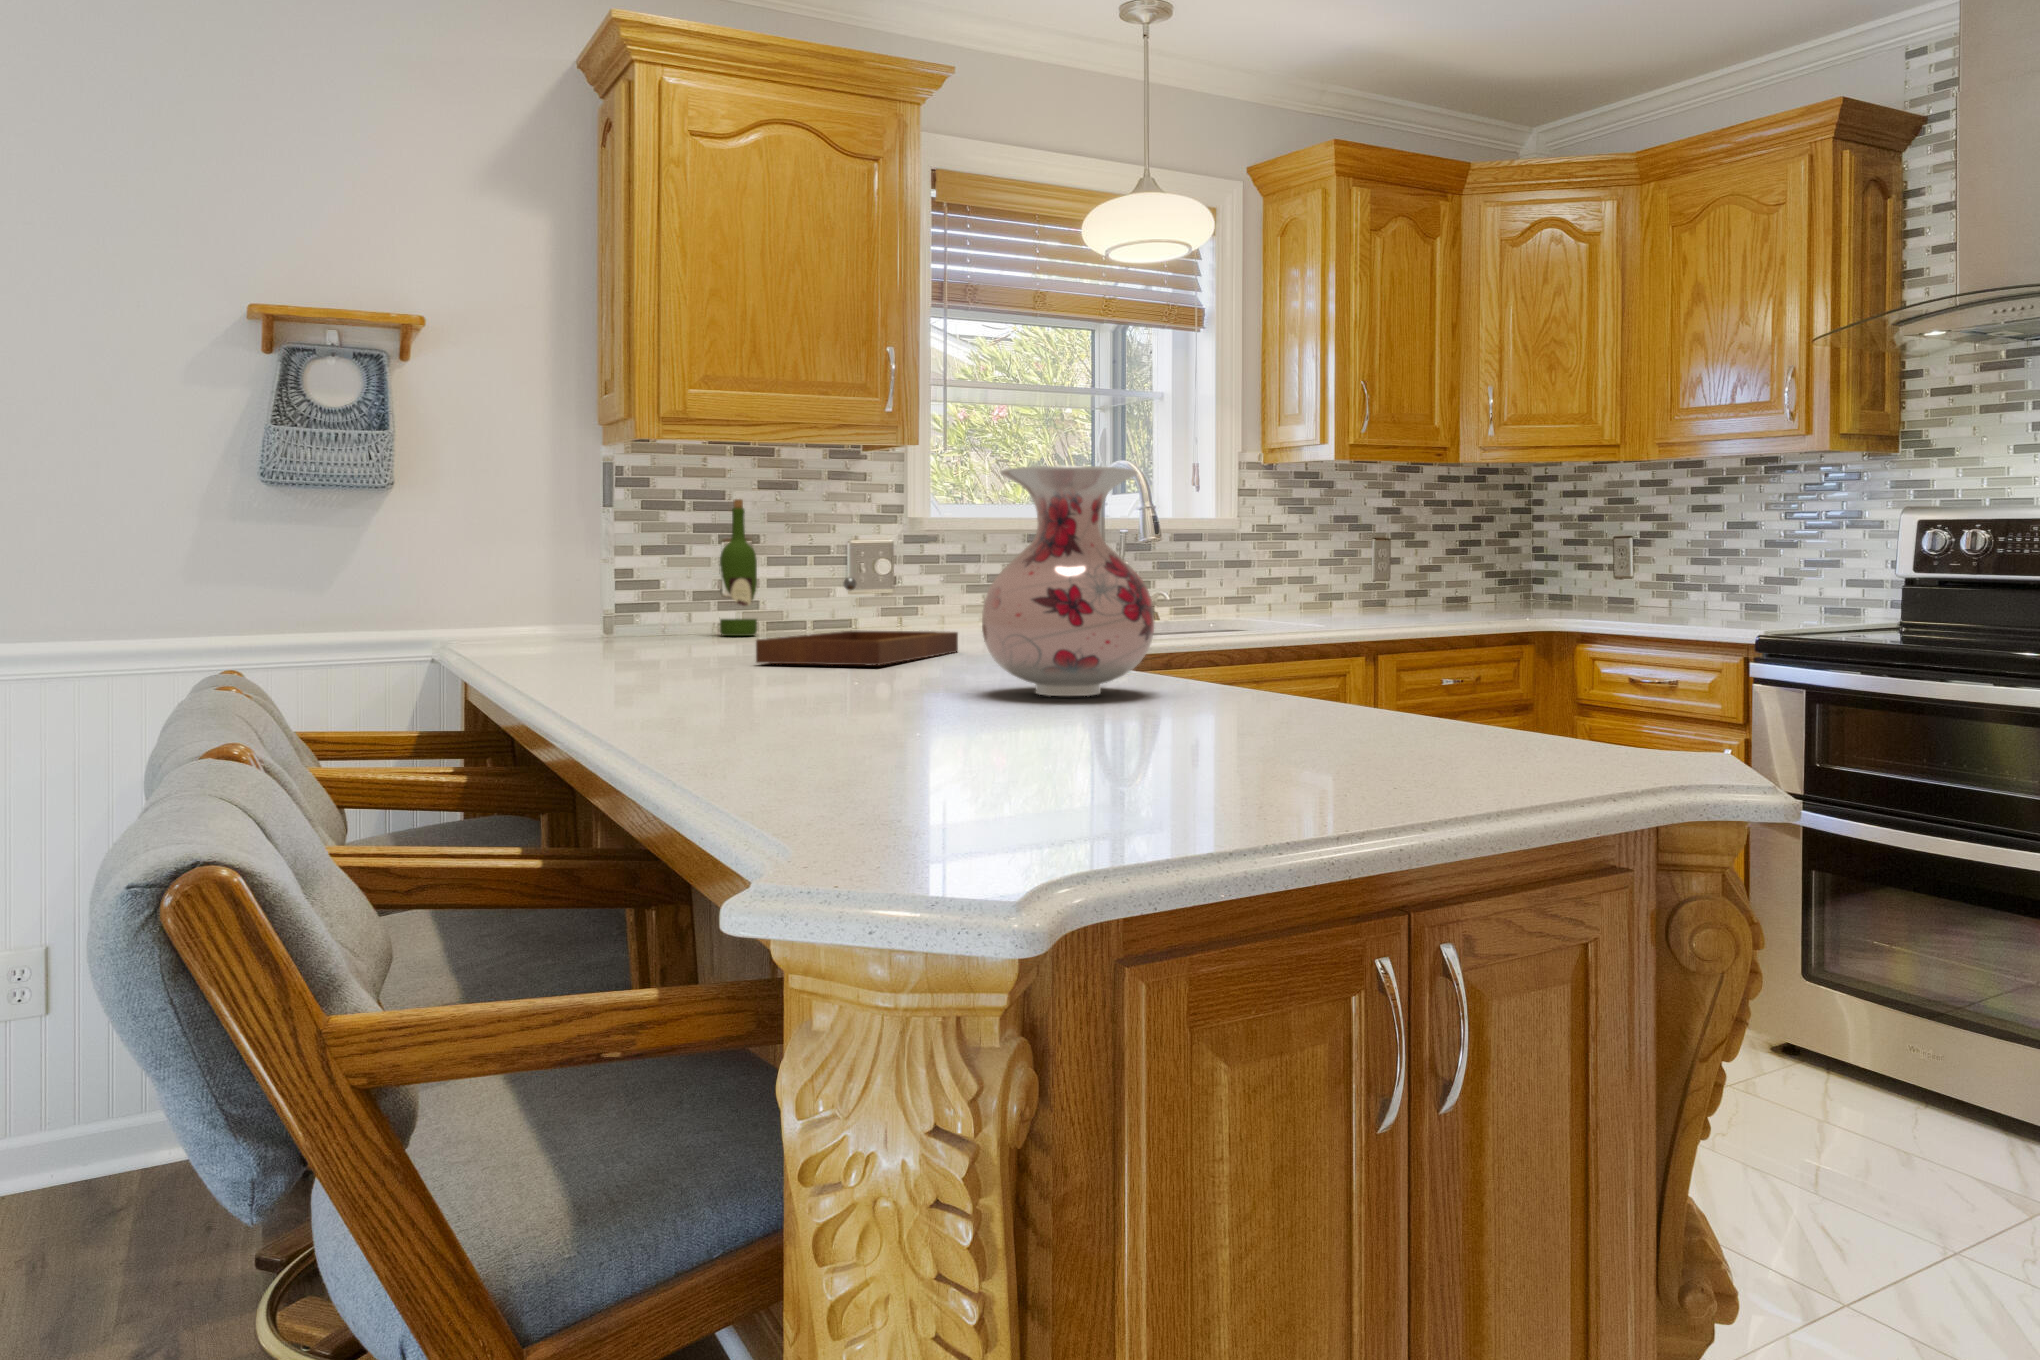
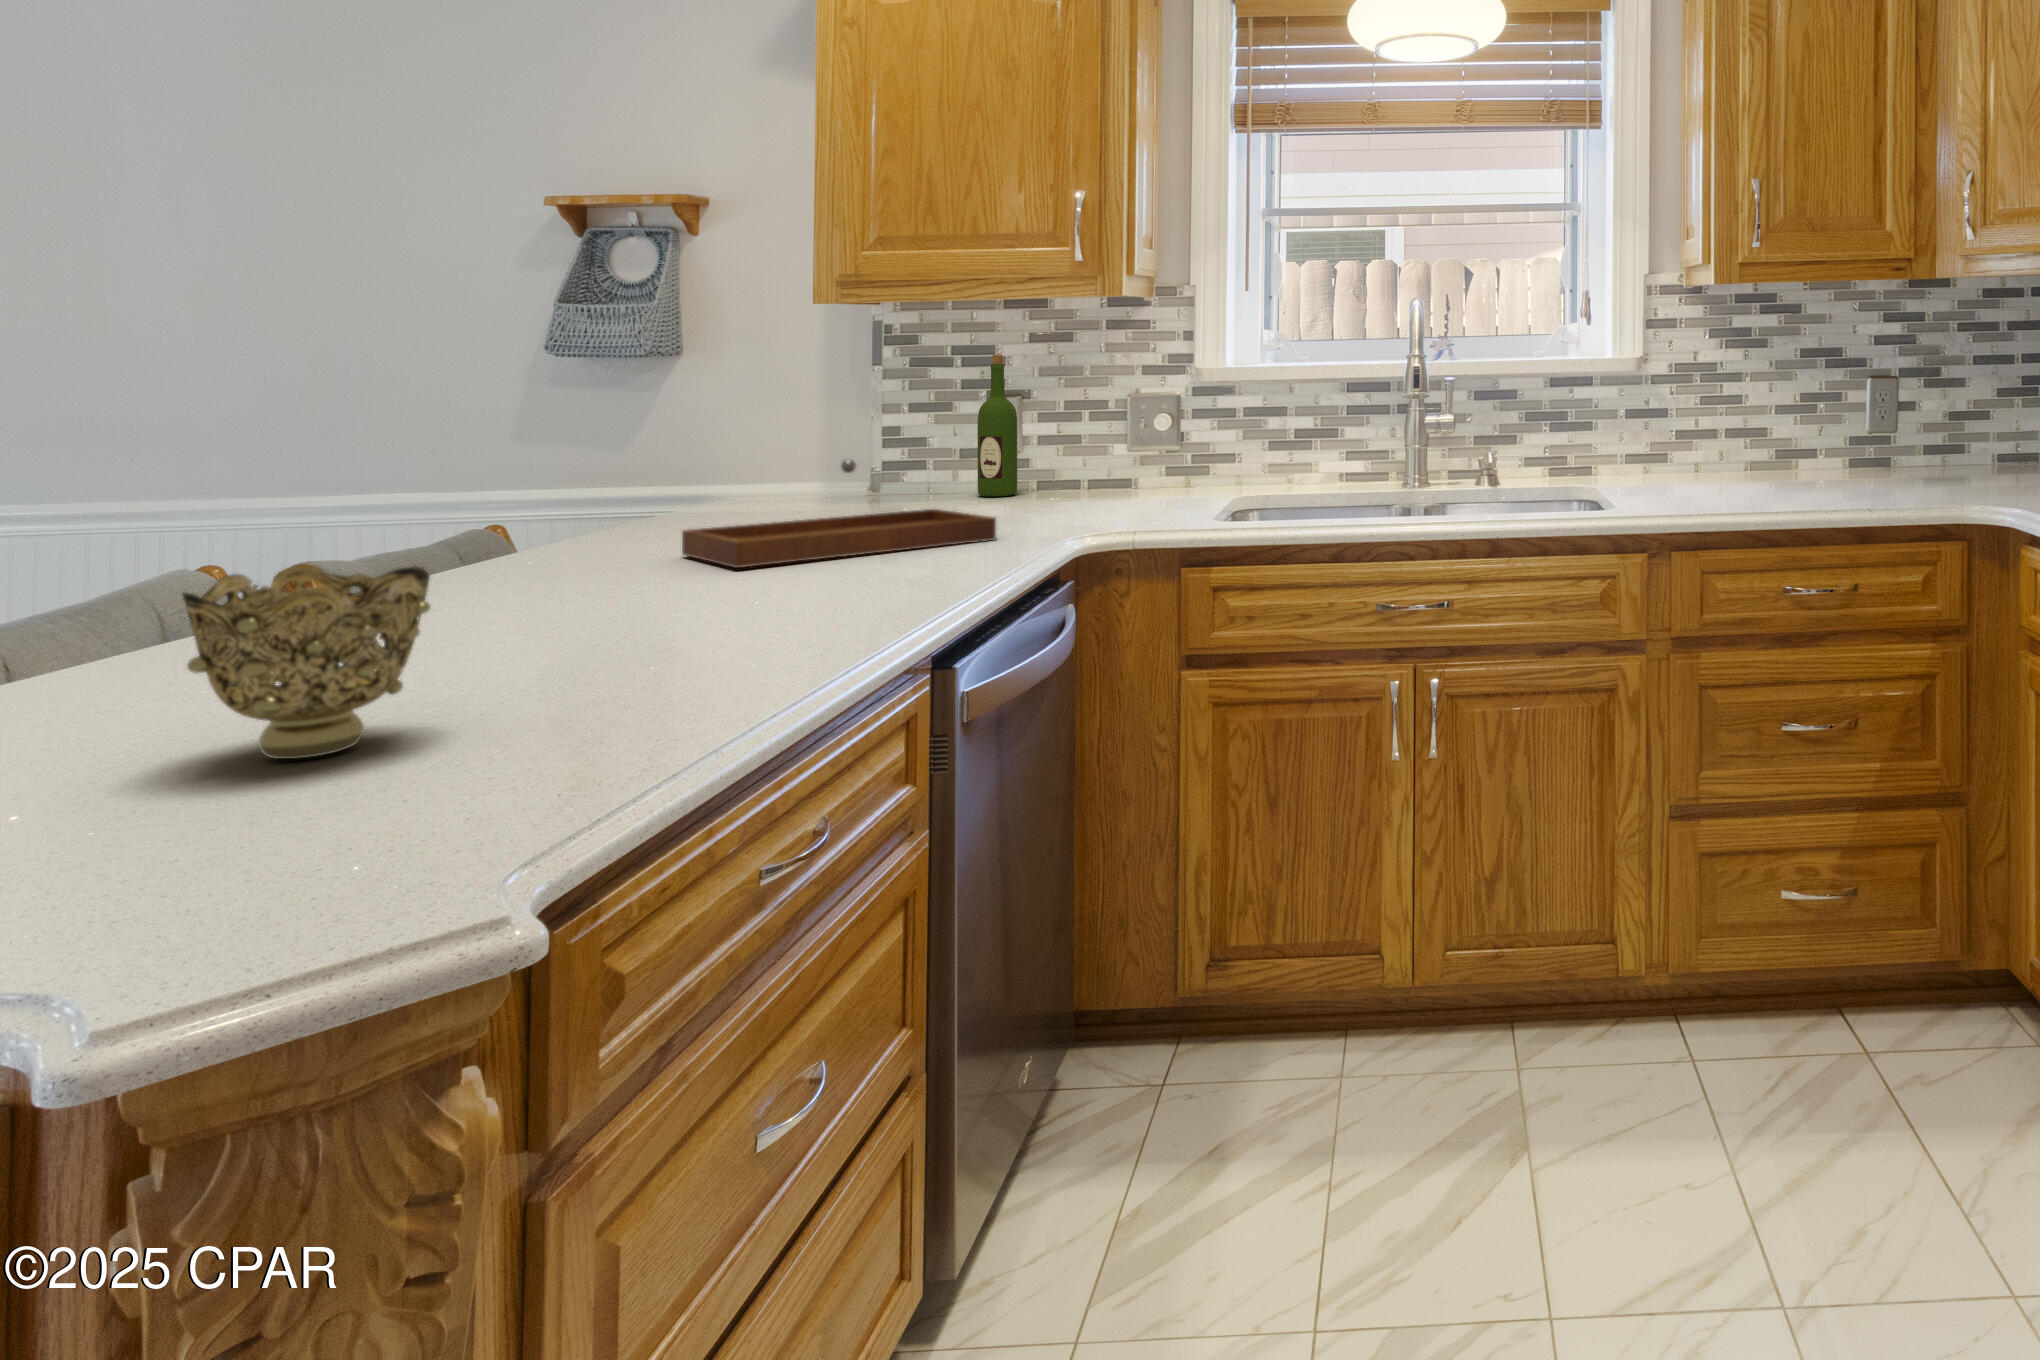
vase: present [982,466,1155,696] -> none [430,383,676,653]
decorative bowl: none [1225,588,1373,726] -> present [182,566,430,759]

